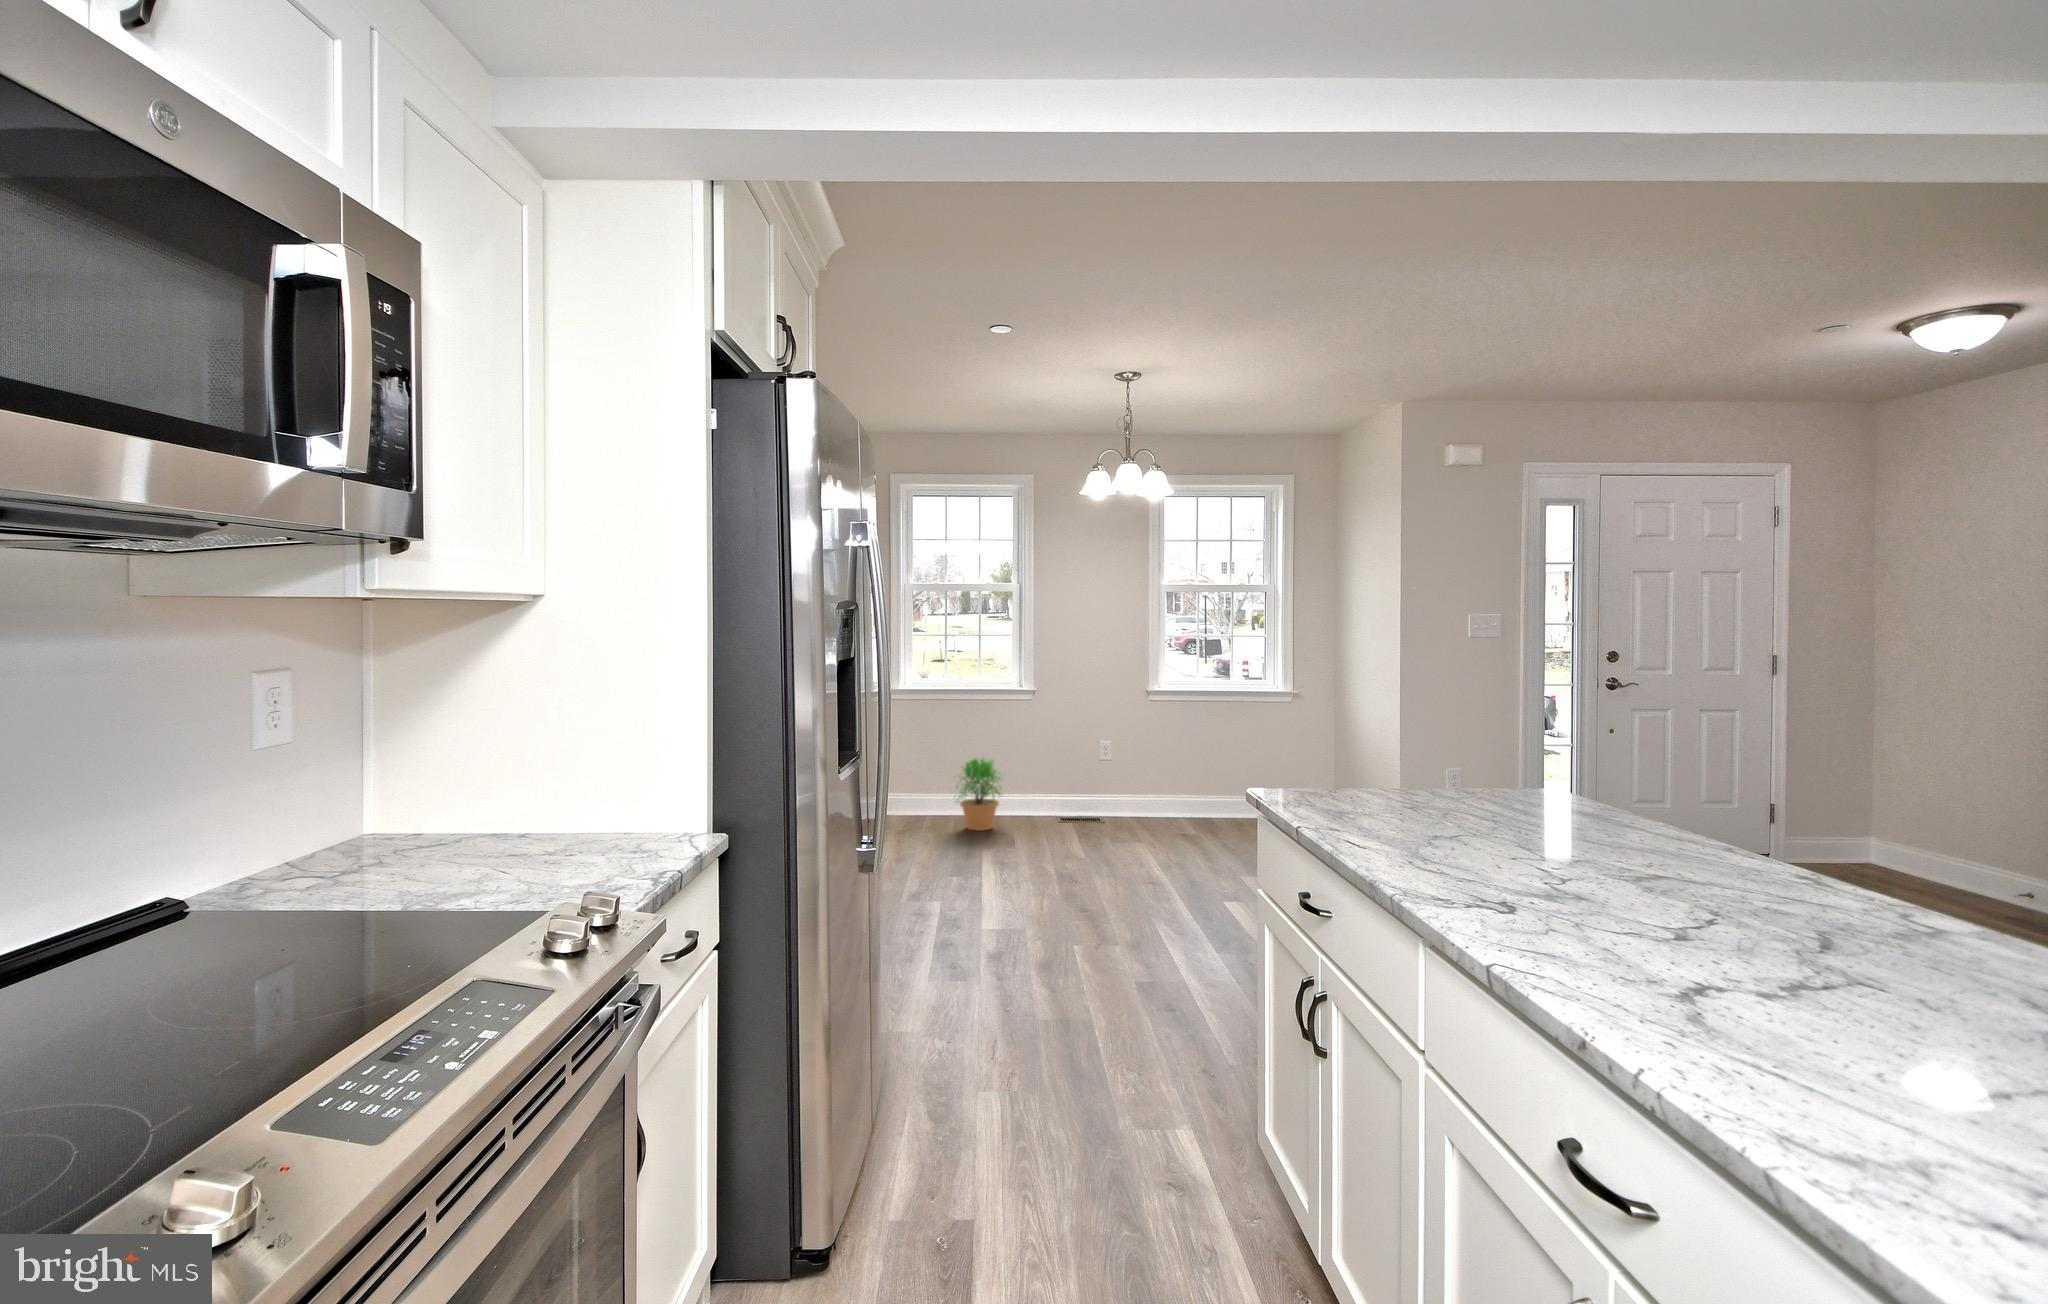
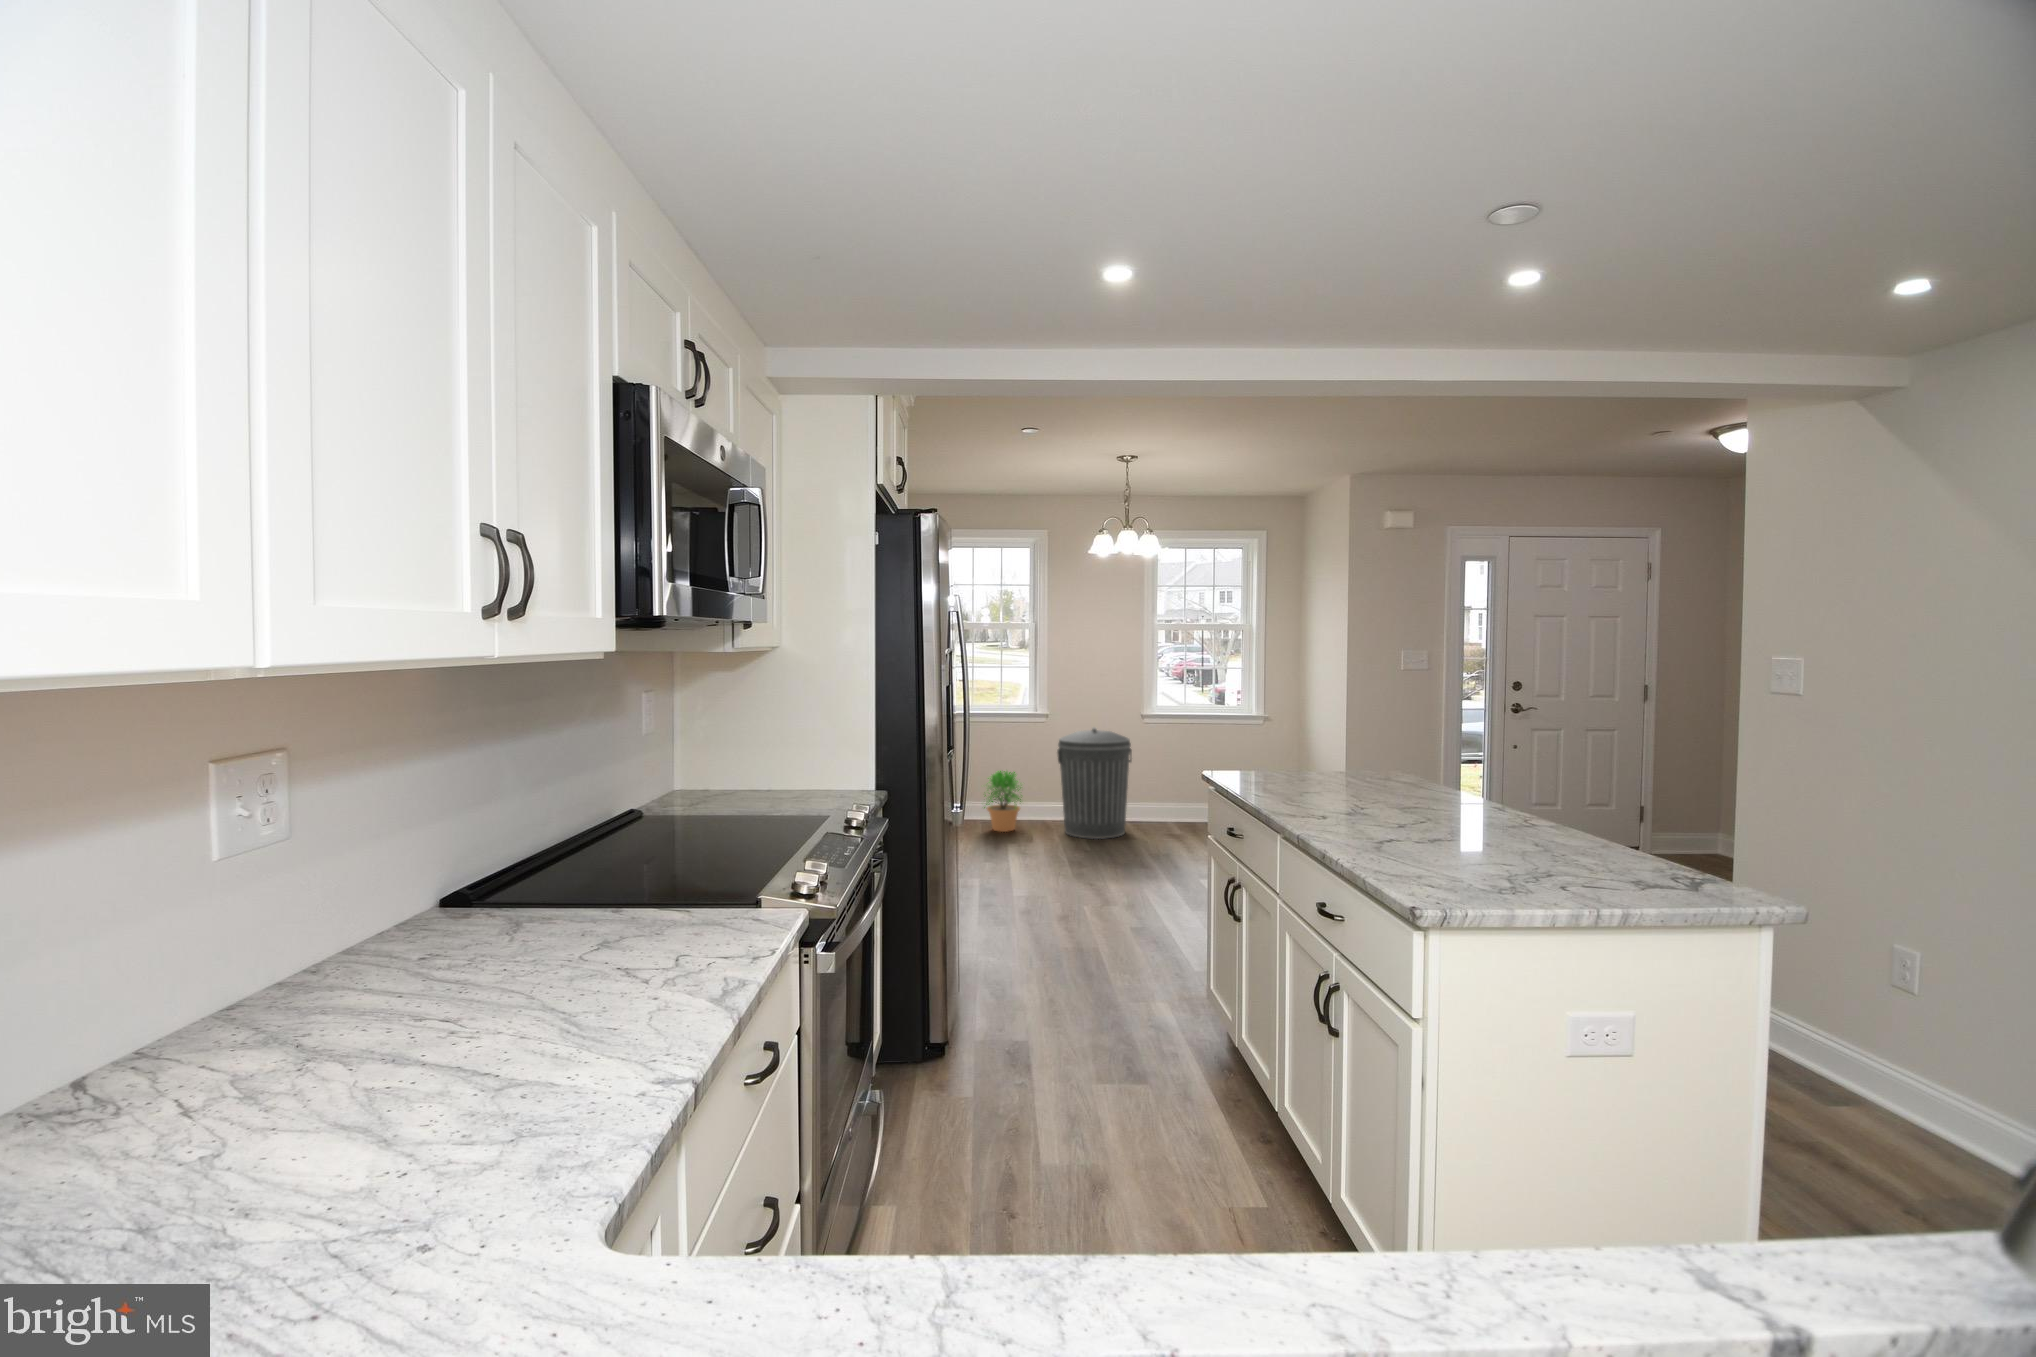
trash can: none [1044,707,1131,838] -> present [1057,727,1132,839]

